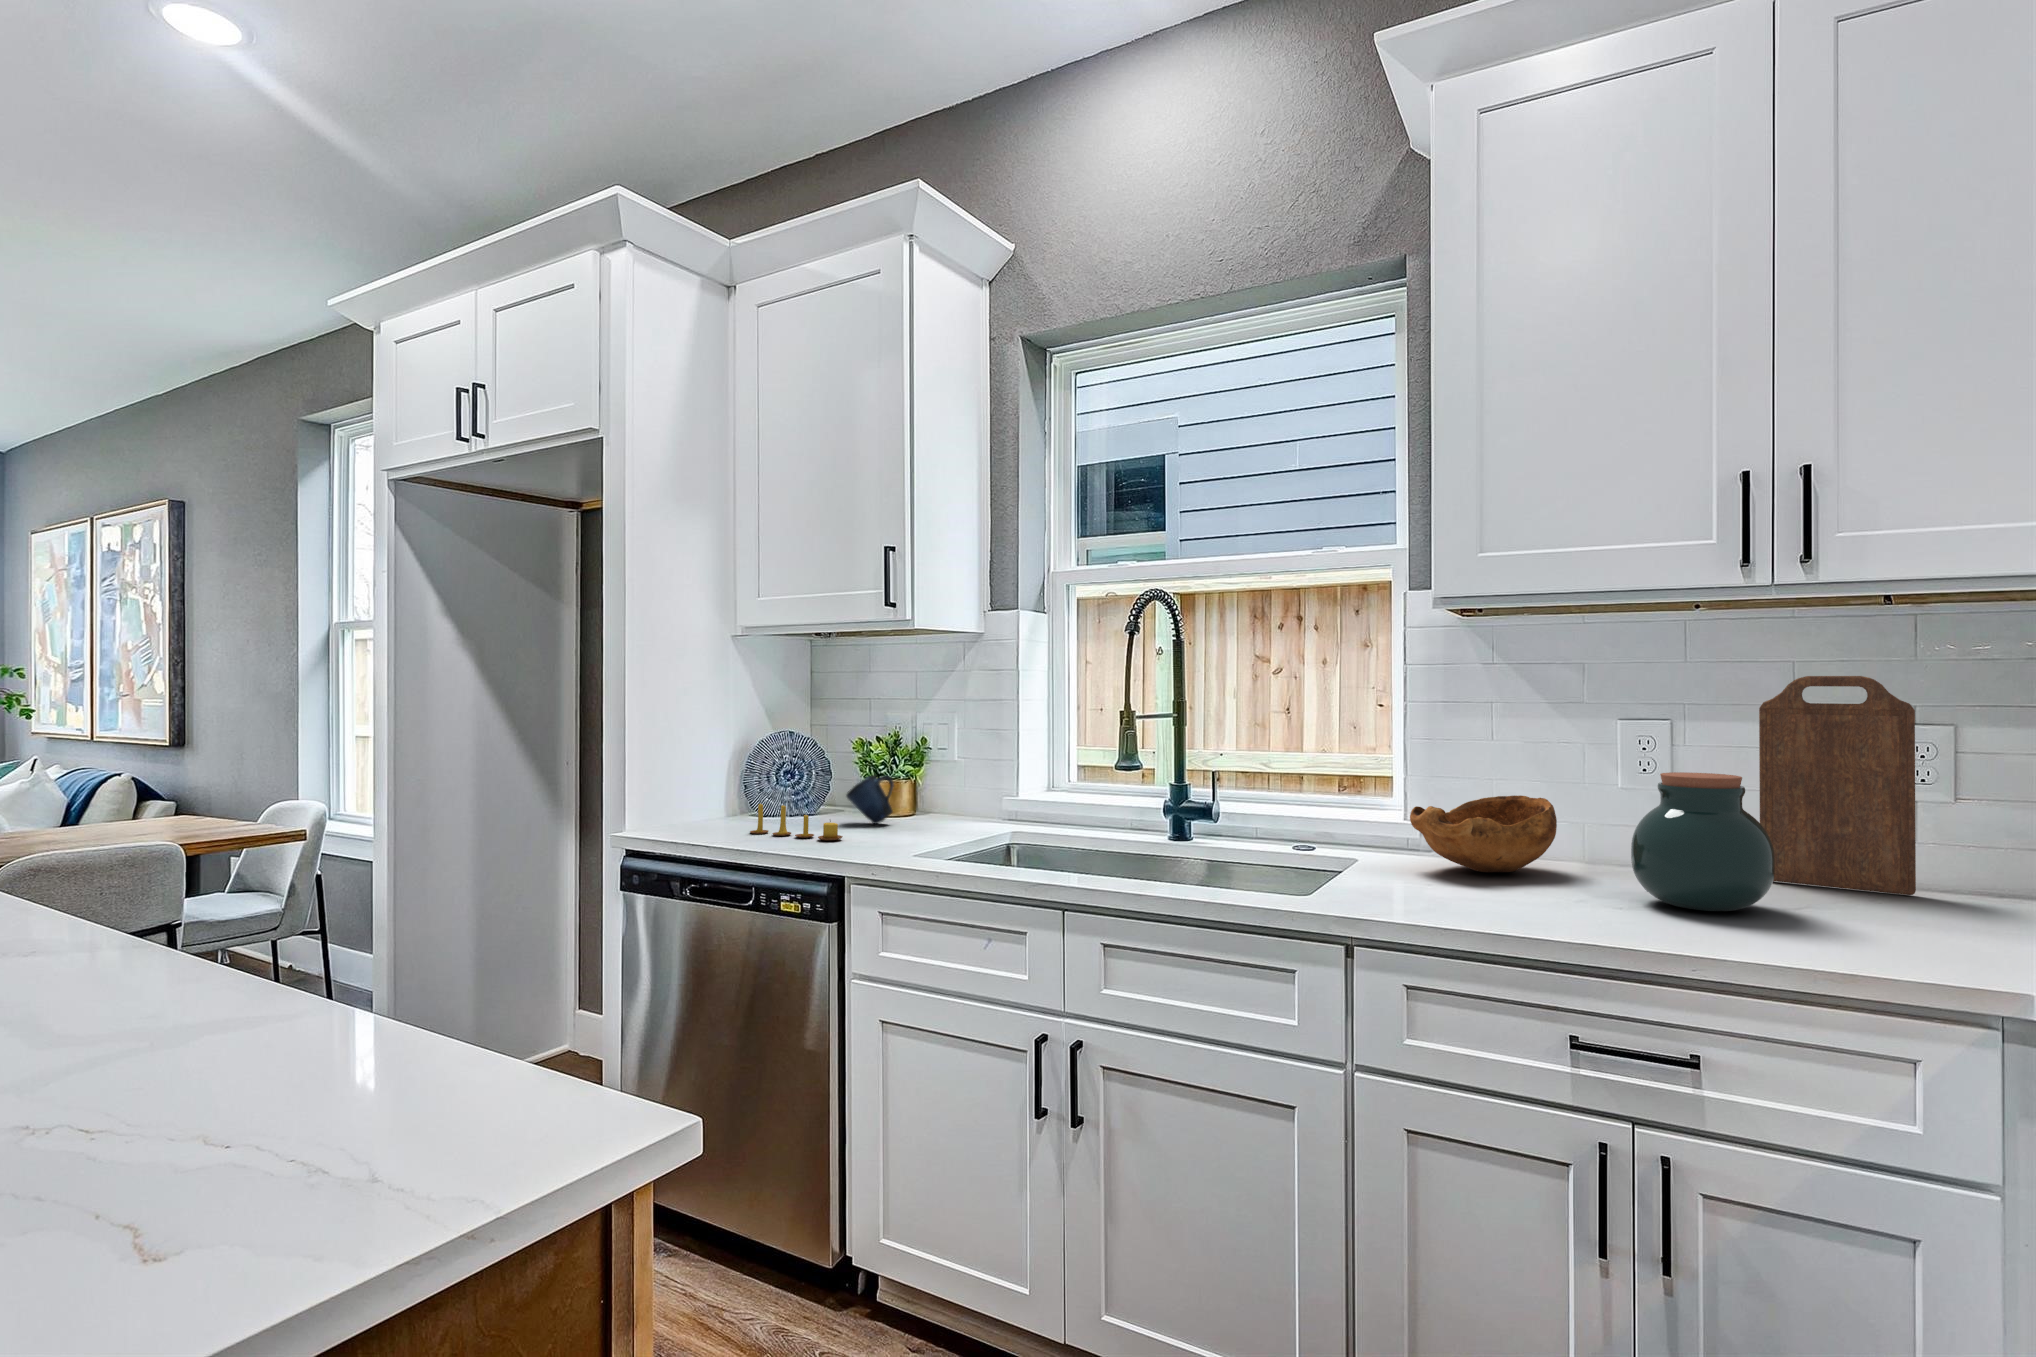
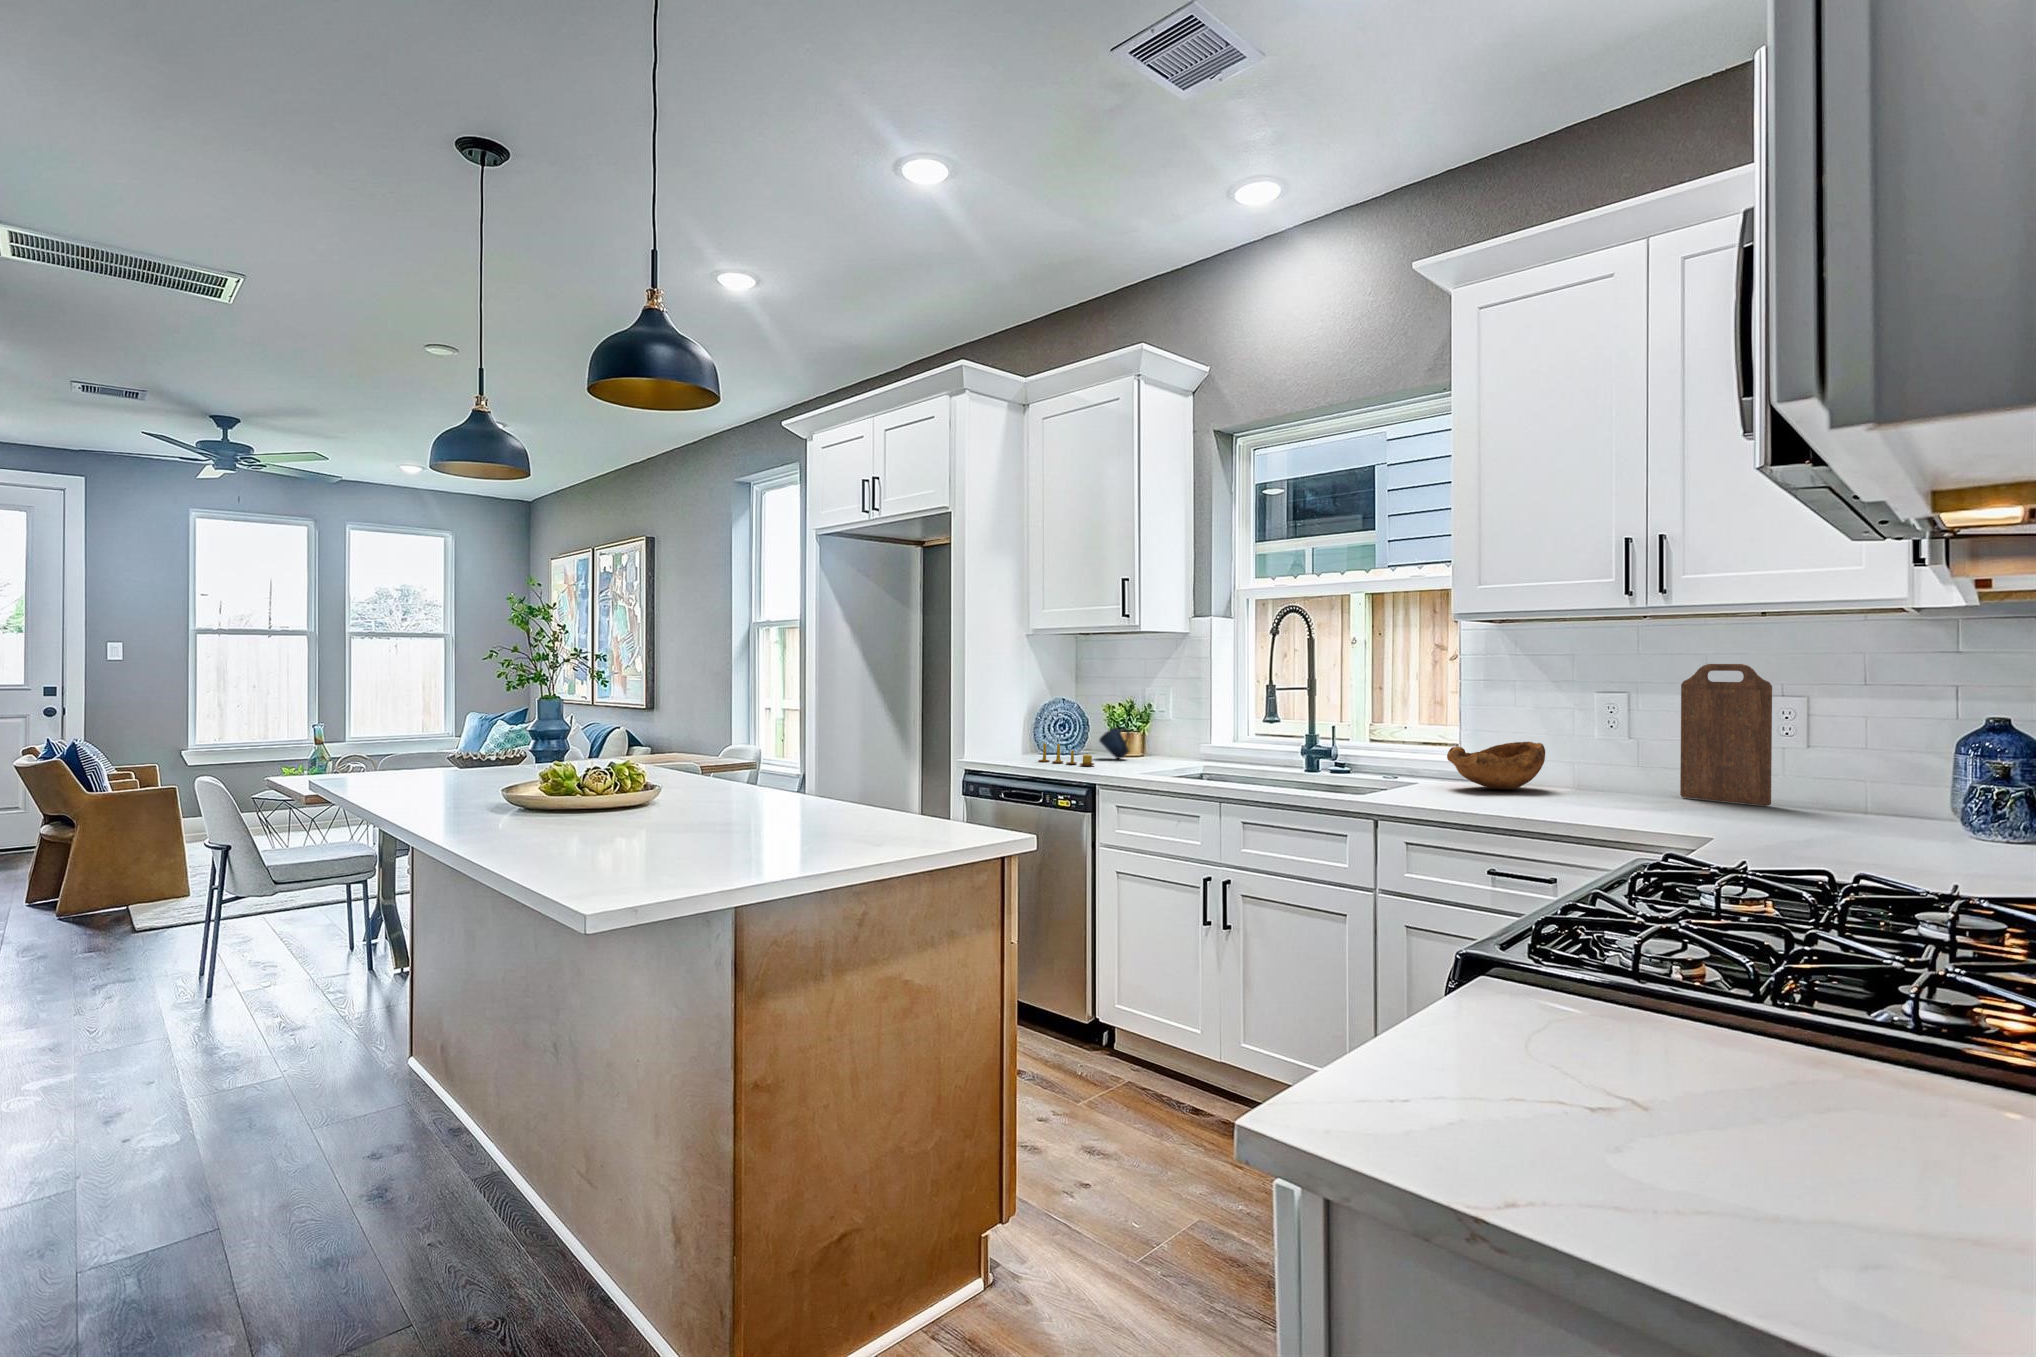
jar: present [1631,772,1775,911] -> none [1562,724,1646,807]

